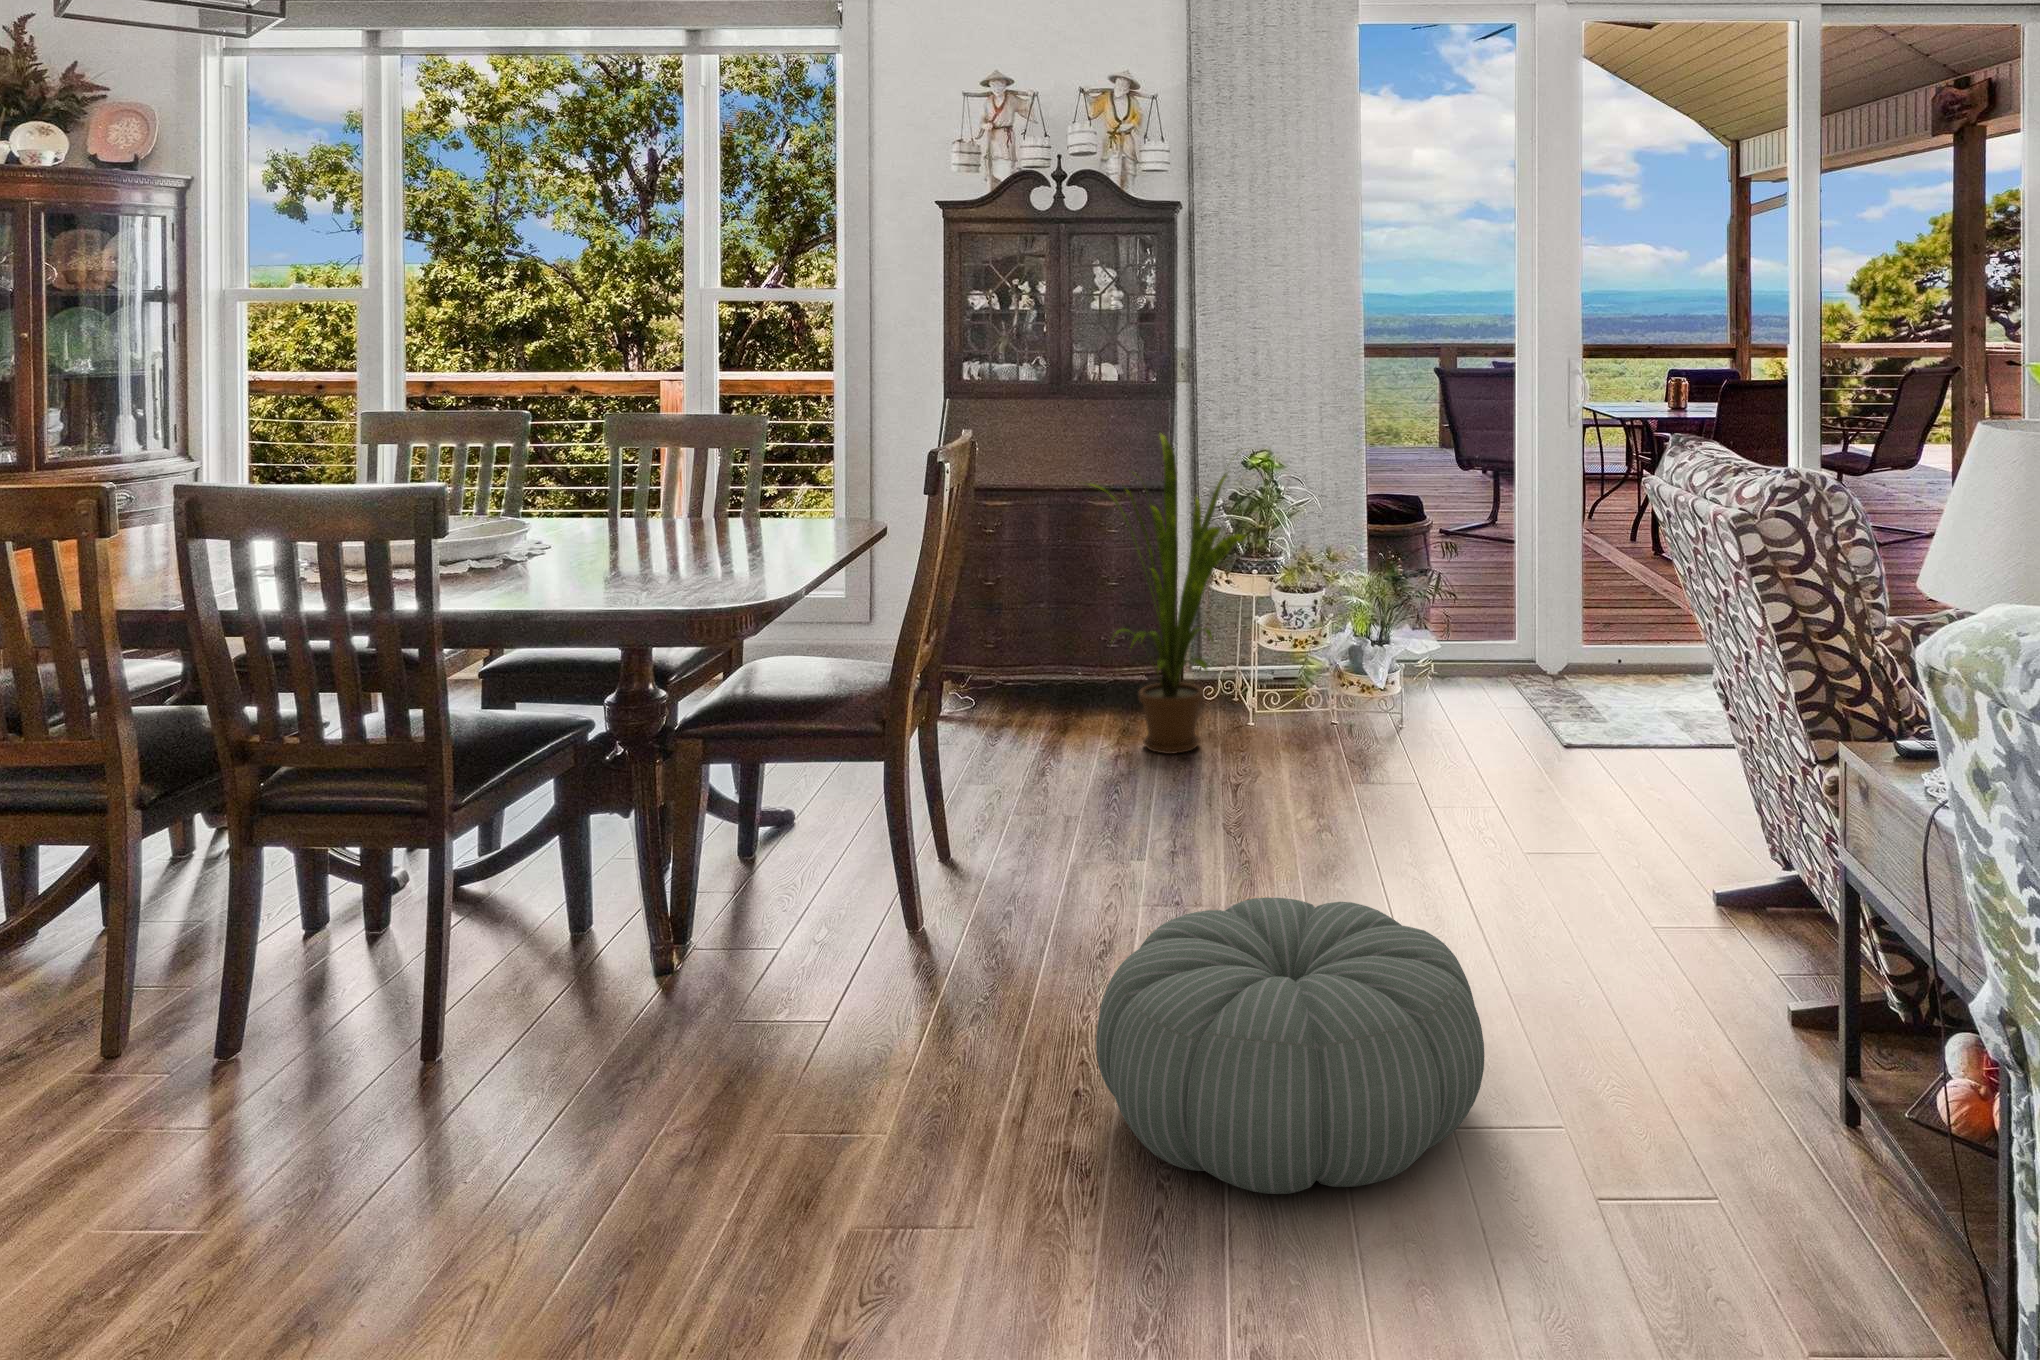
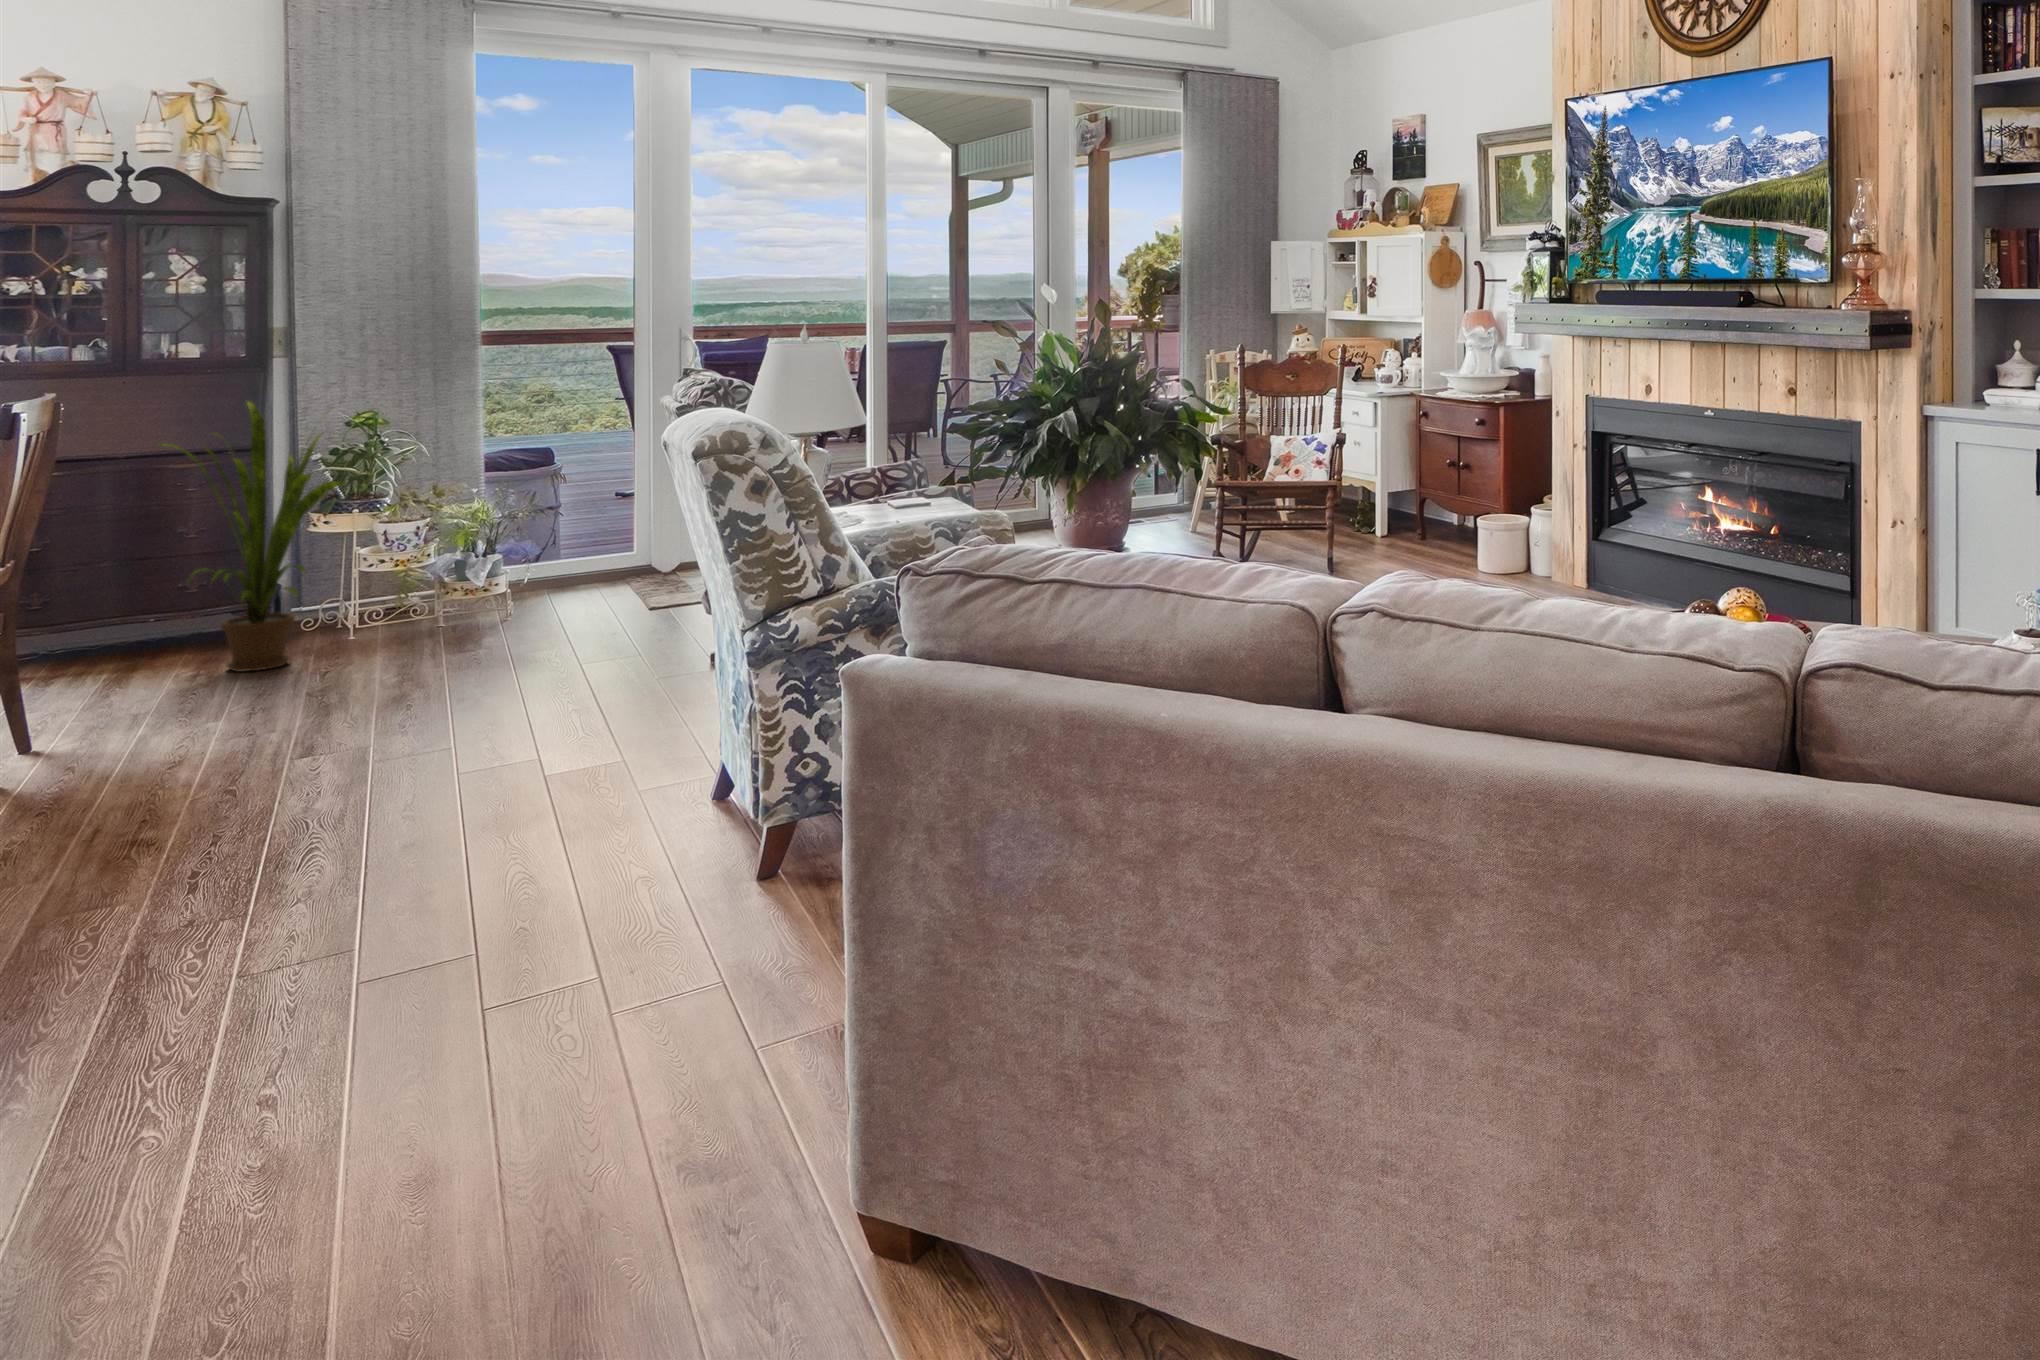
pouf: present [1096,897,1484,1194] -> none [161,683,487,841]

